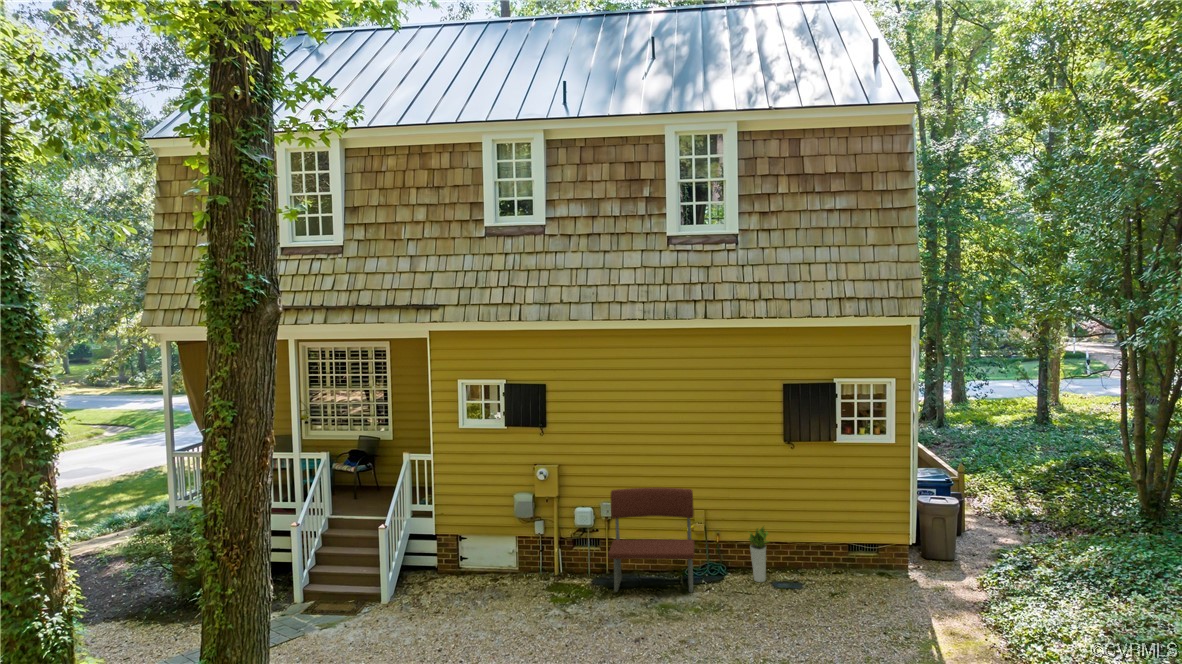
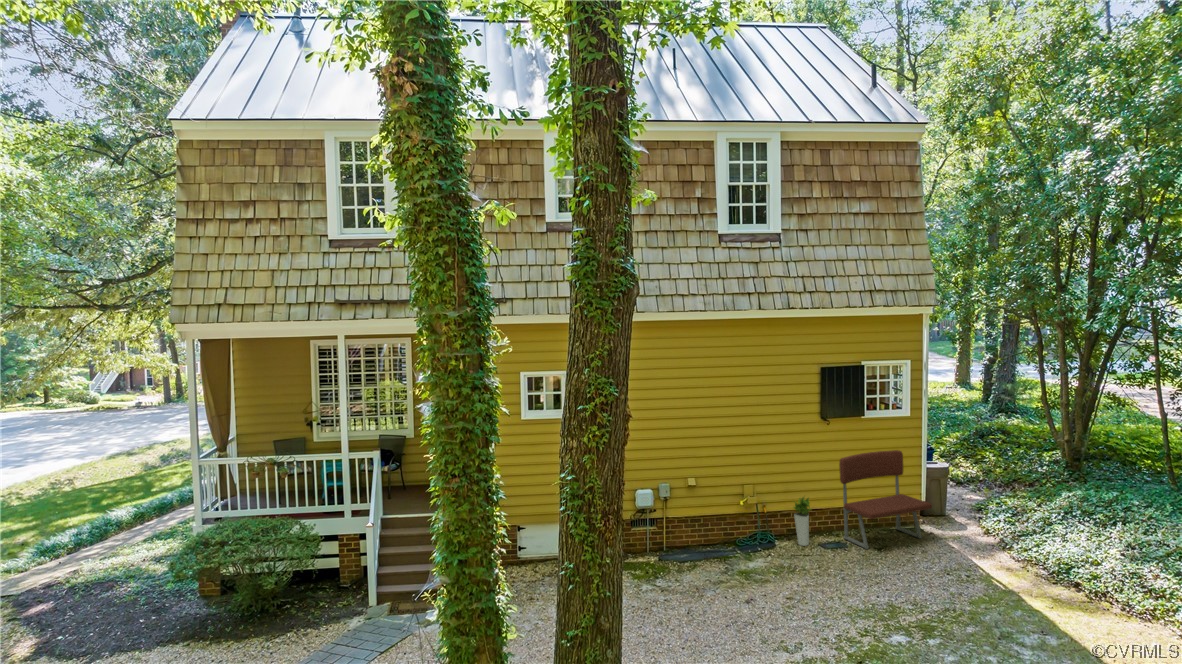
bench: present [608,488,694,592] -> present [839,450,932,549]

